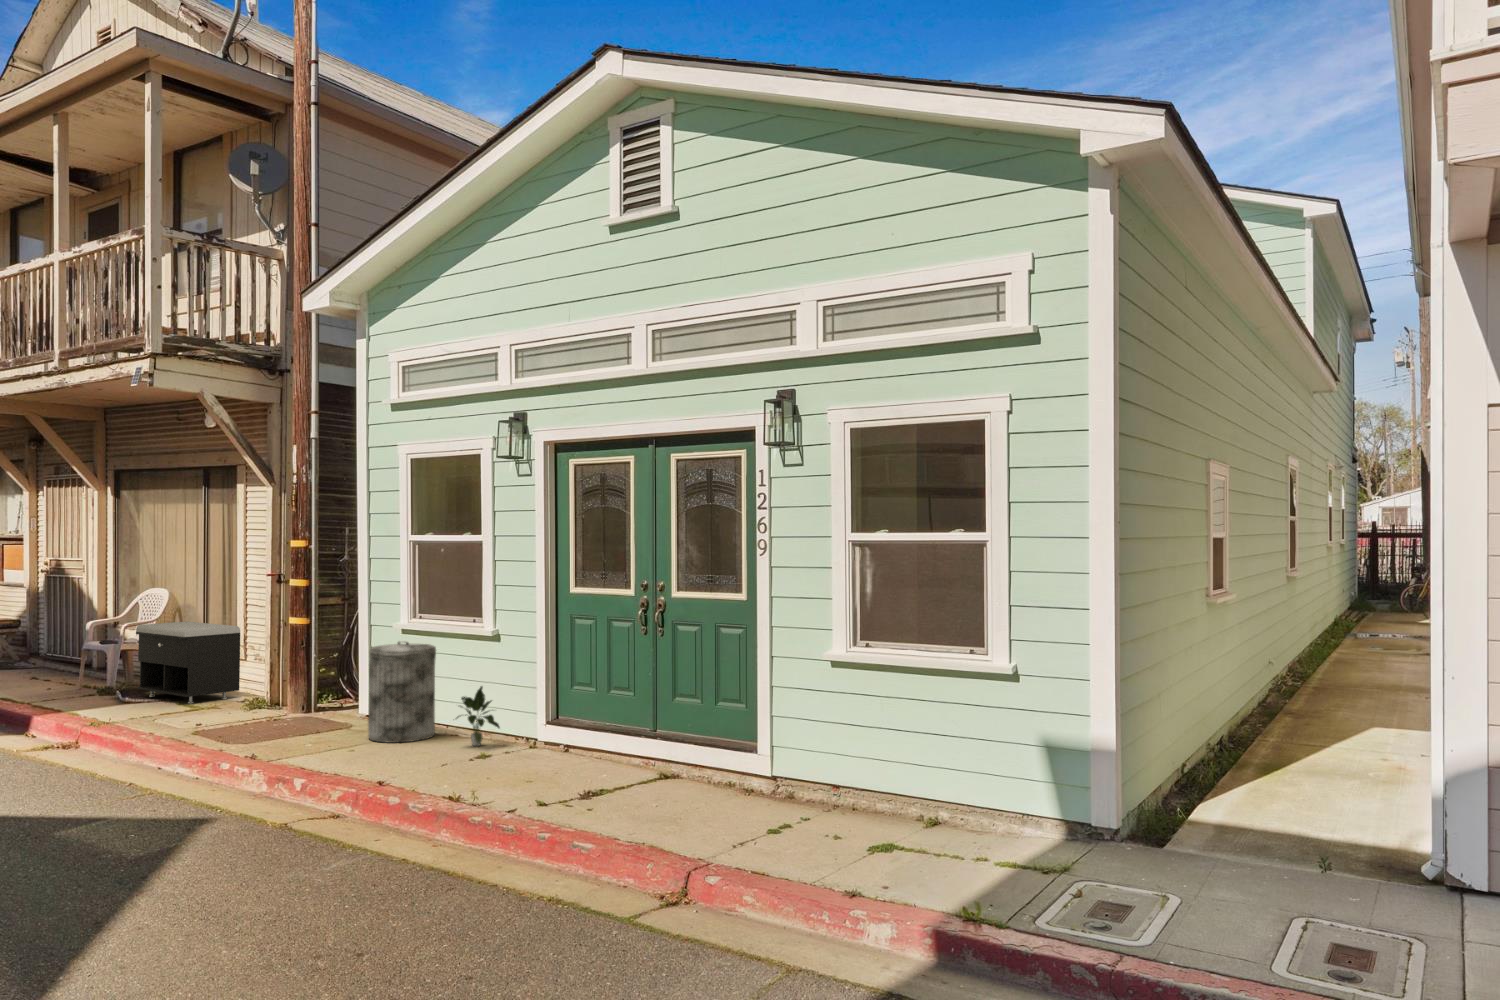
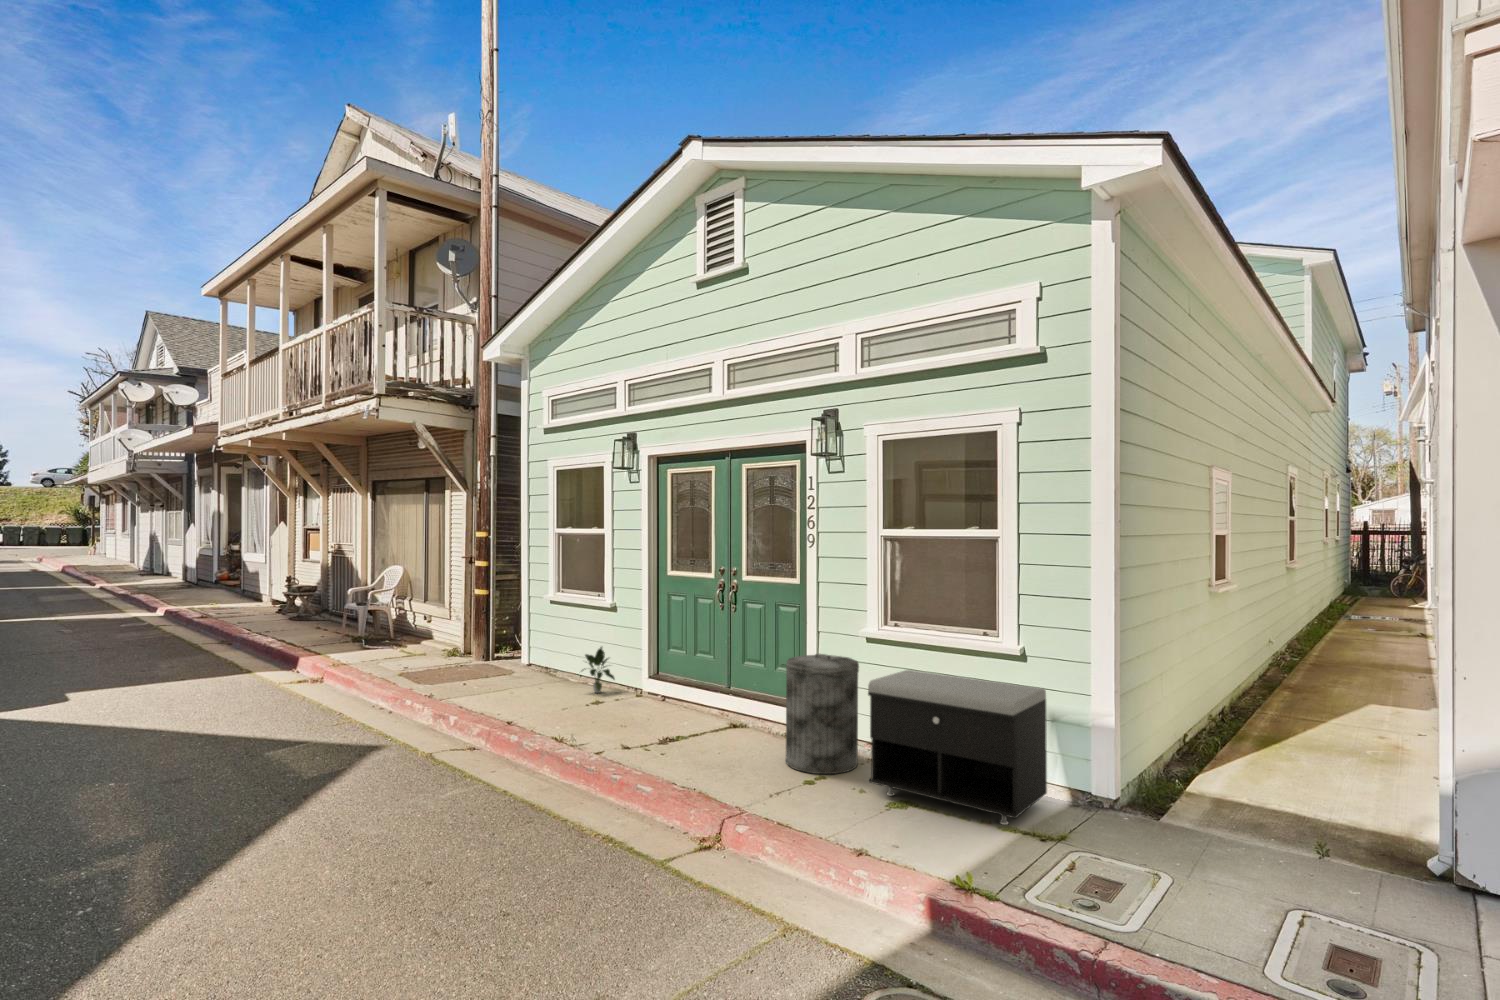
storage bench: present [136,622,240,704] -> present [868,670,1047,825]
trash can: present [368,641,436,743] -> present [786,654,859,774]

